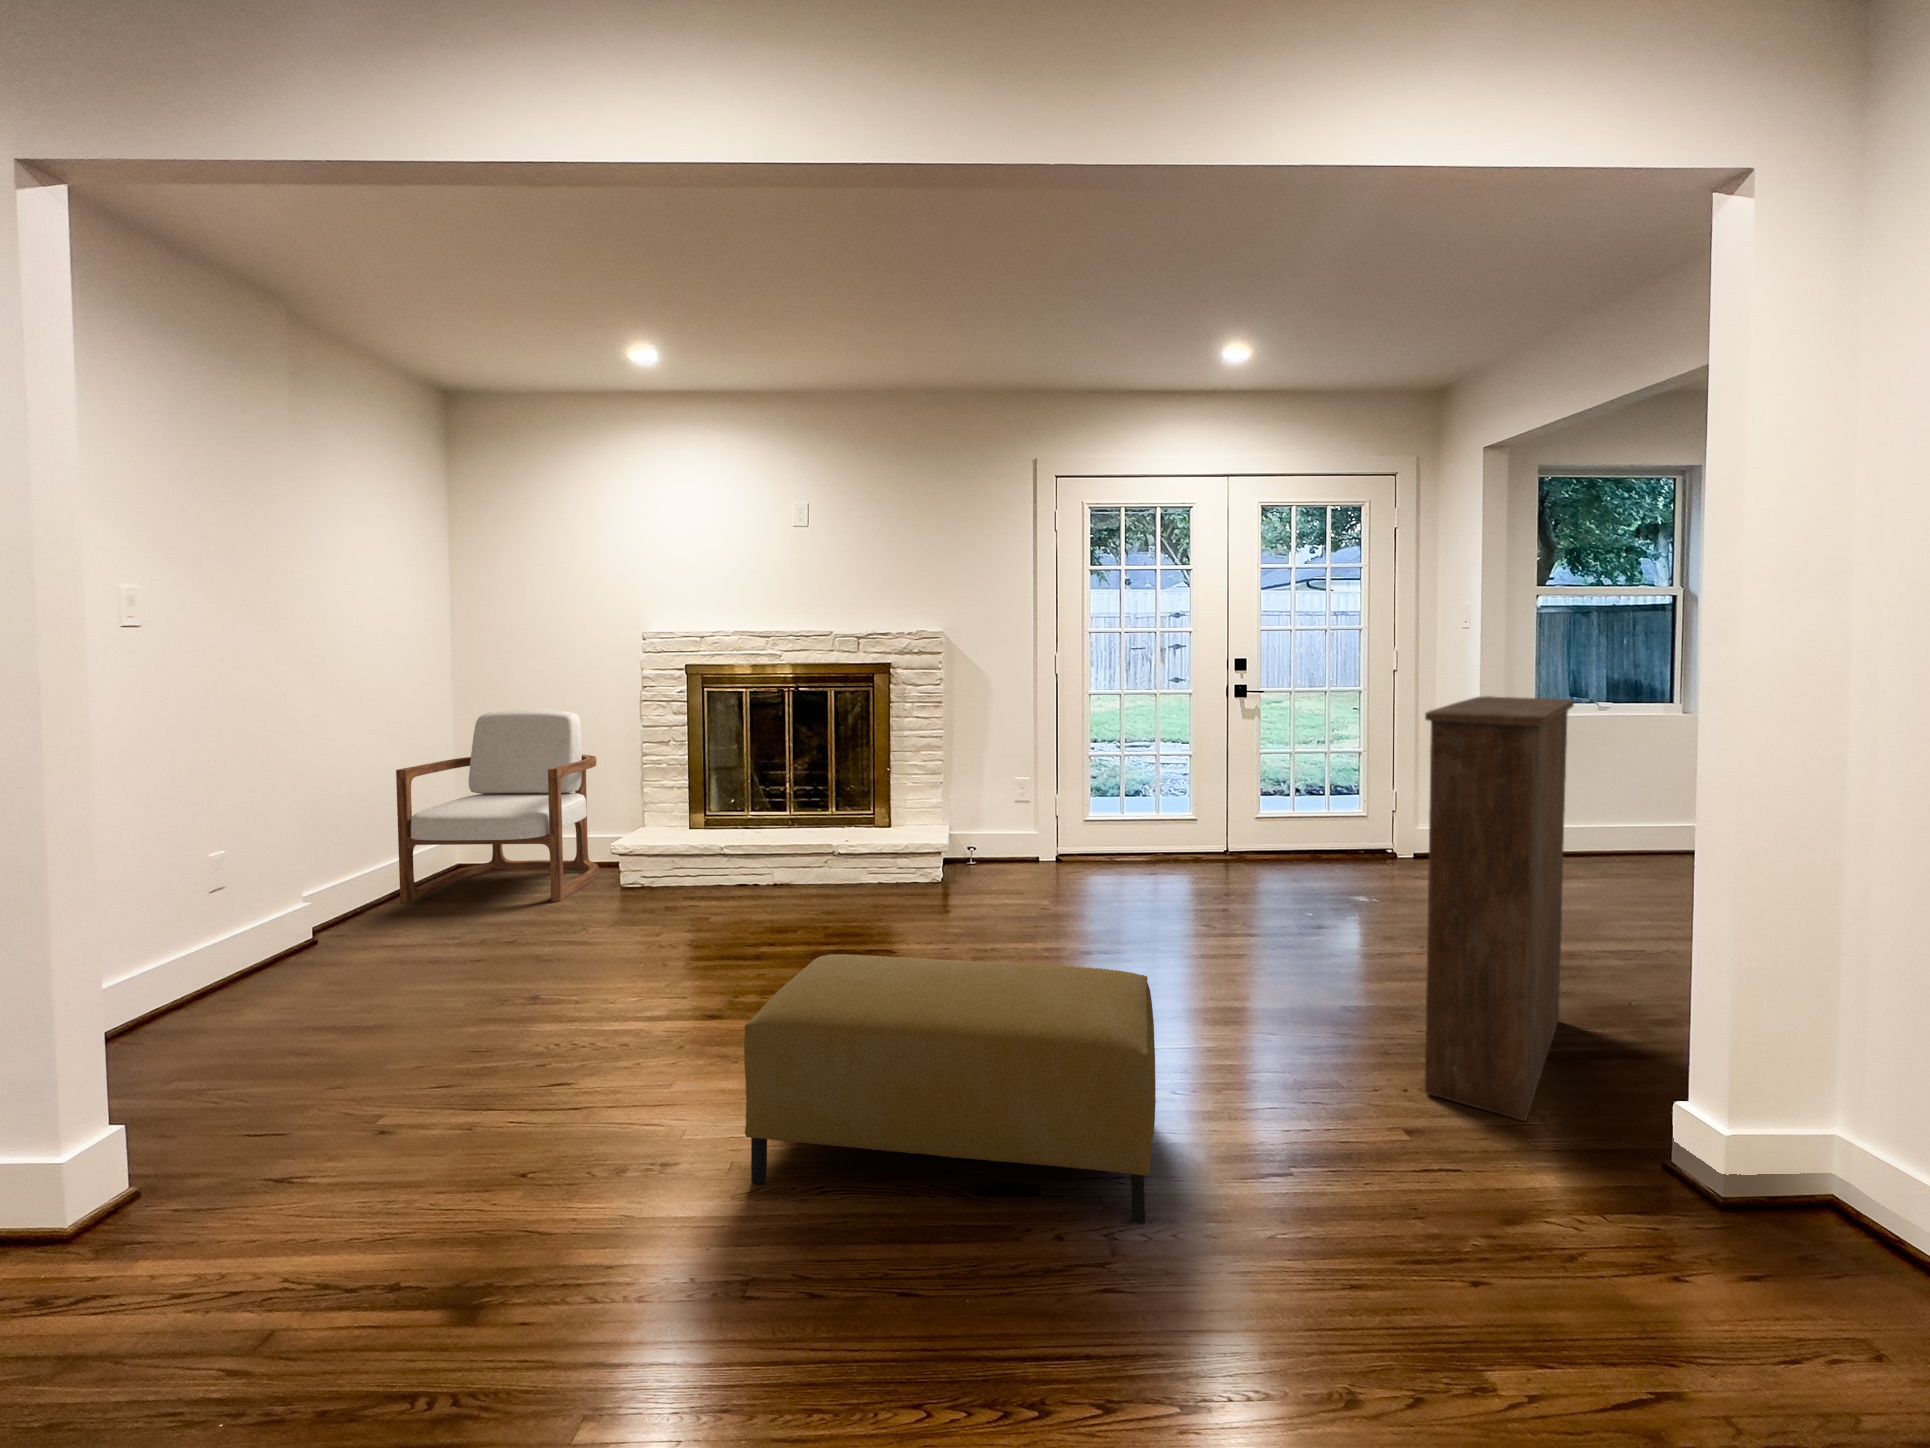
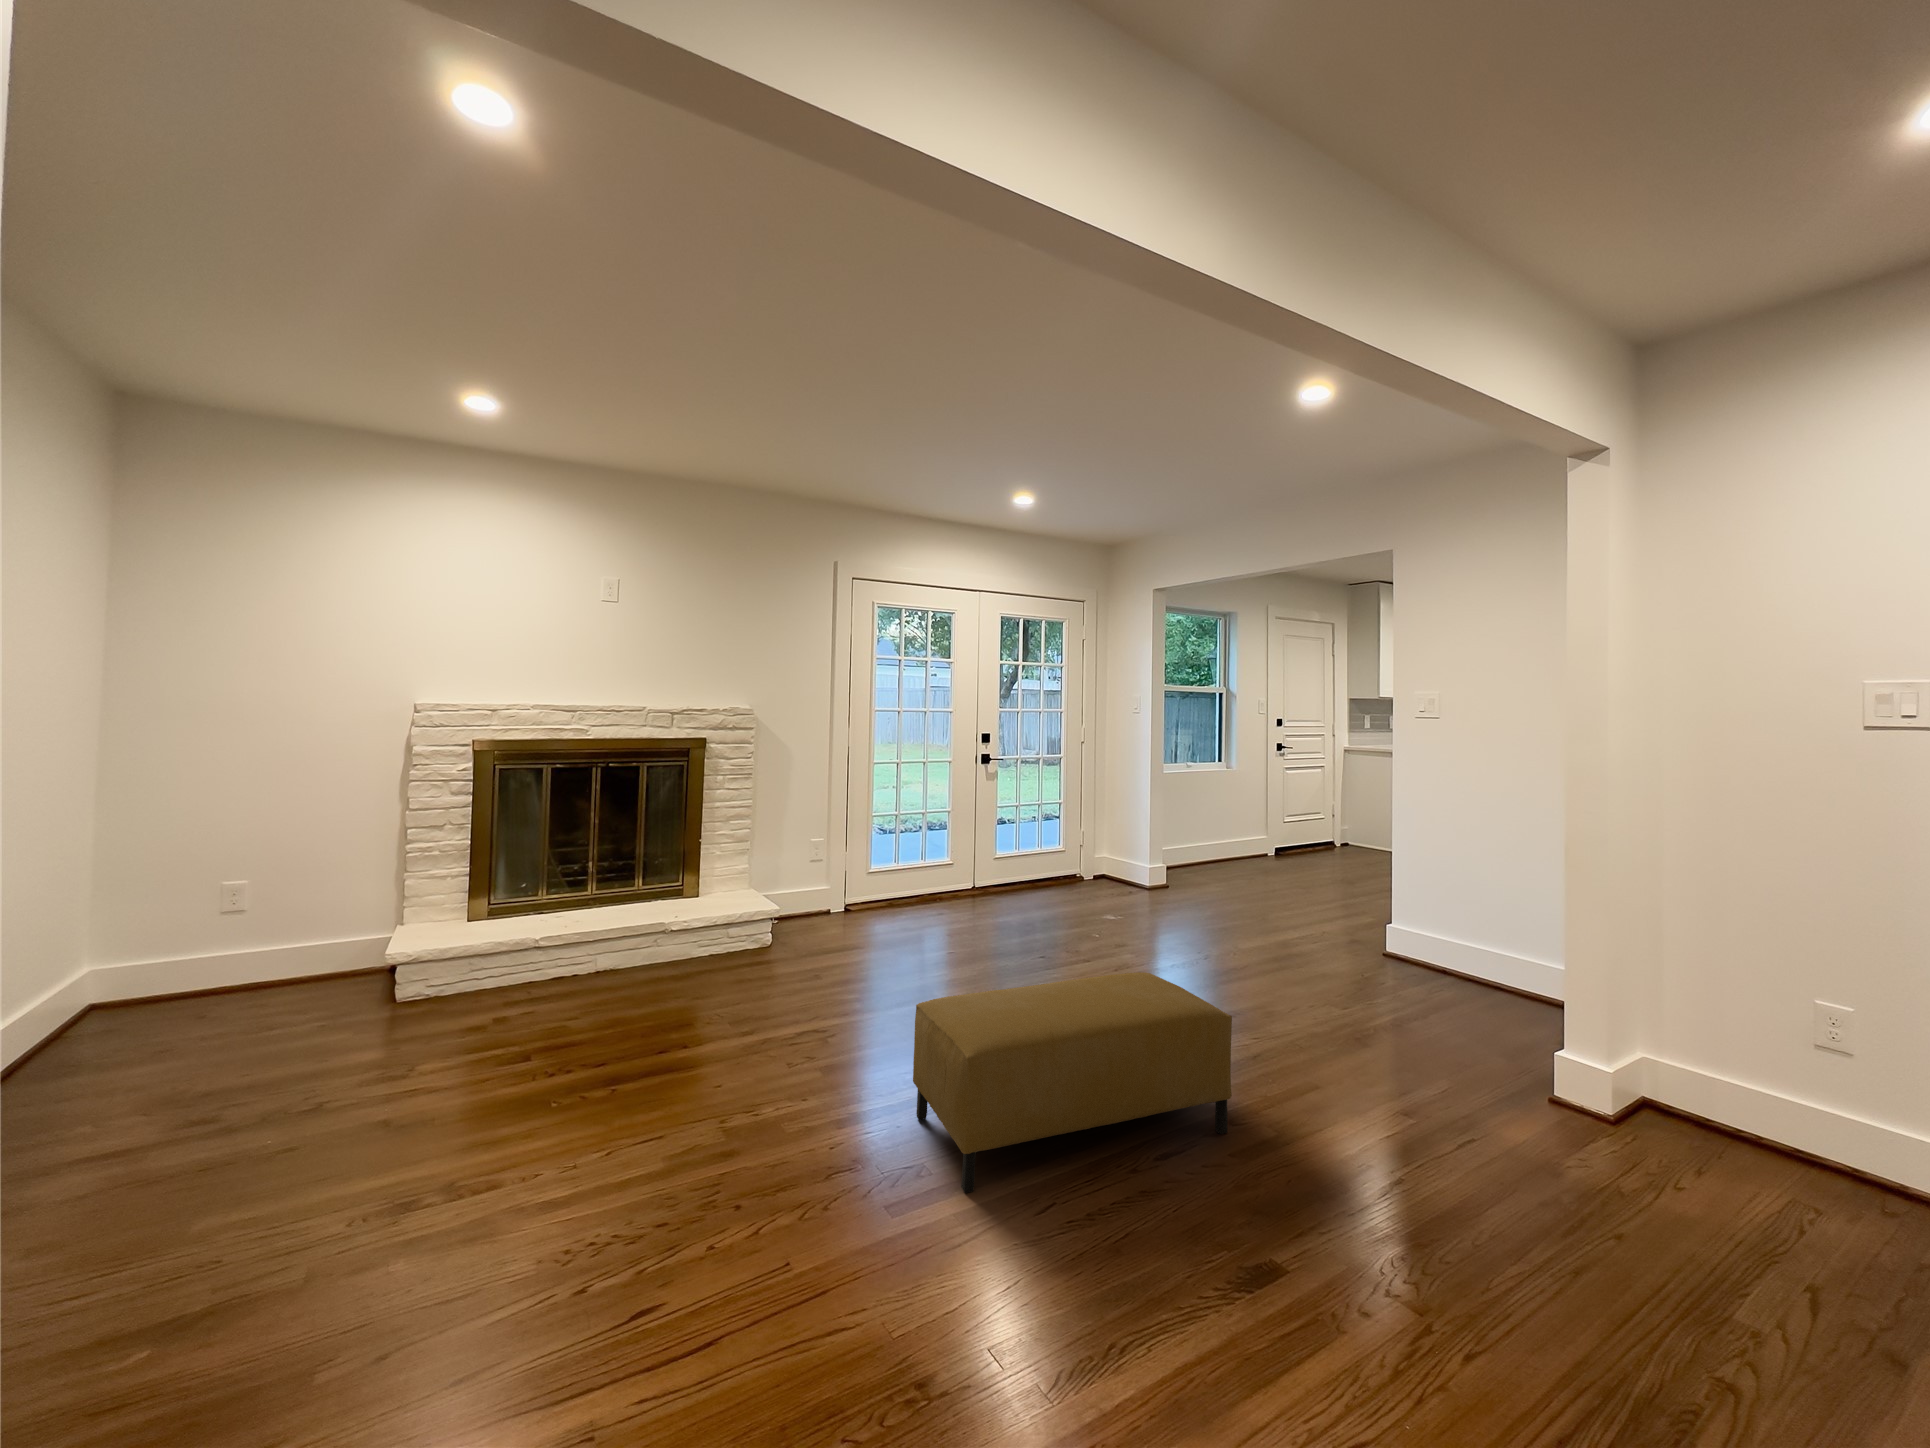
bookshelf: present [1425,696,1574,1121] -> none [1233,766,1335,1027]
armchair: present [396,709,599,903] -> none [58,796,351,1073]

